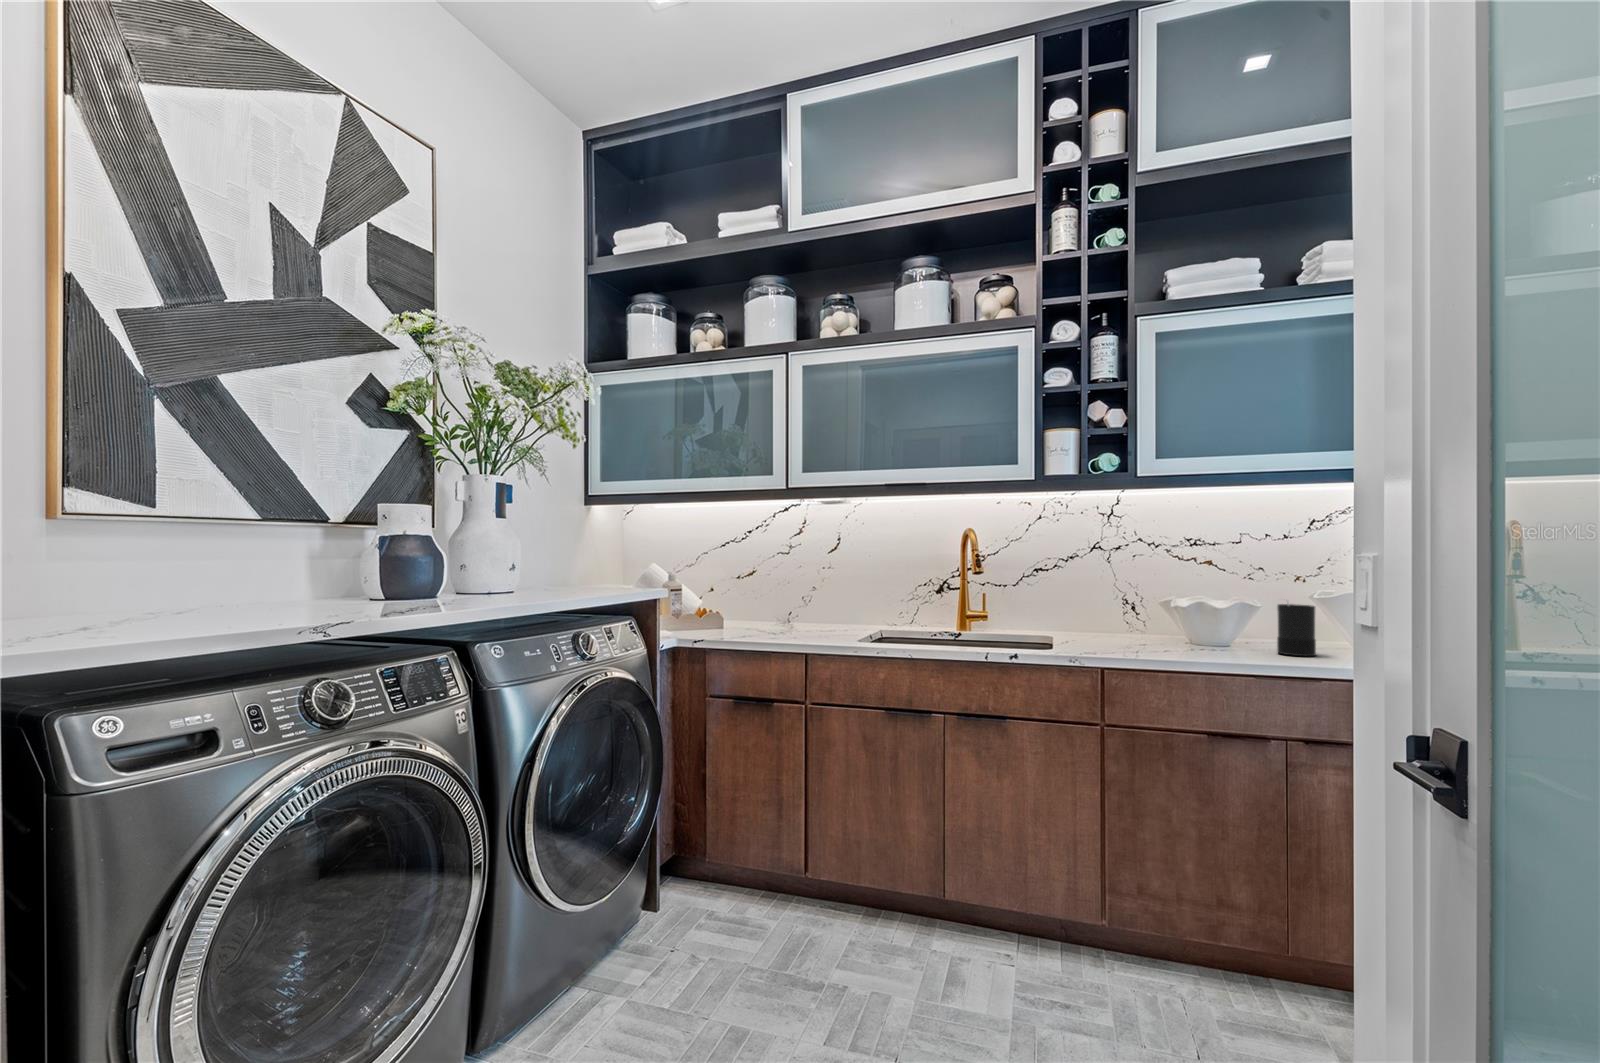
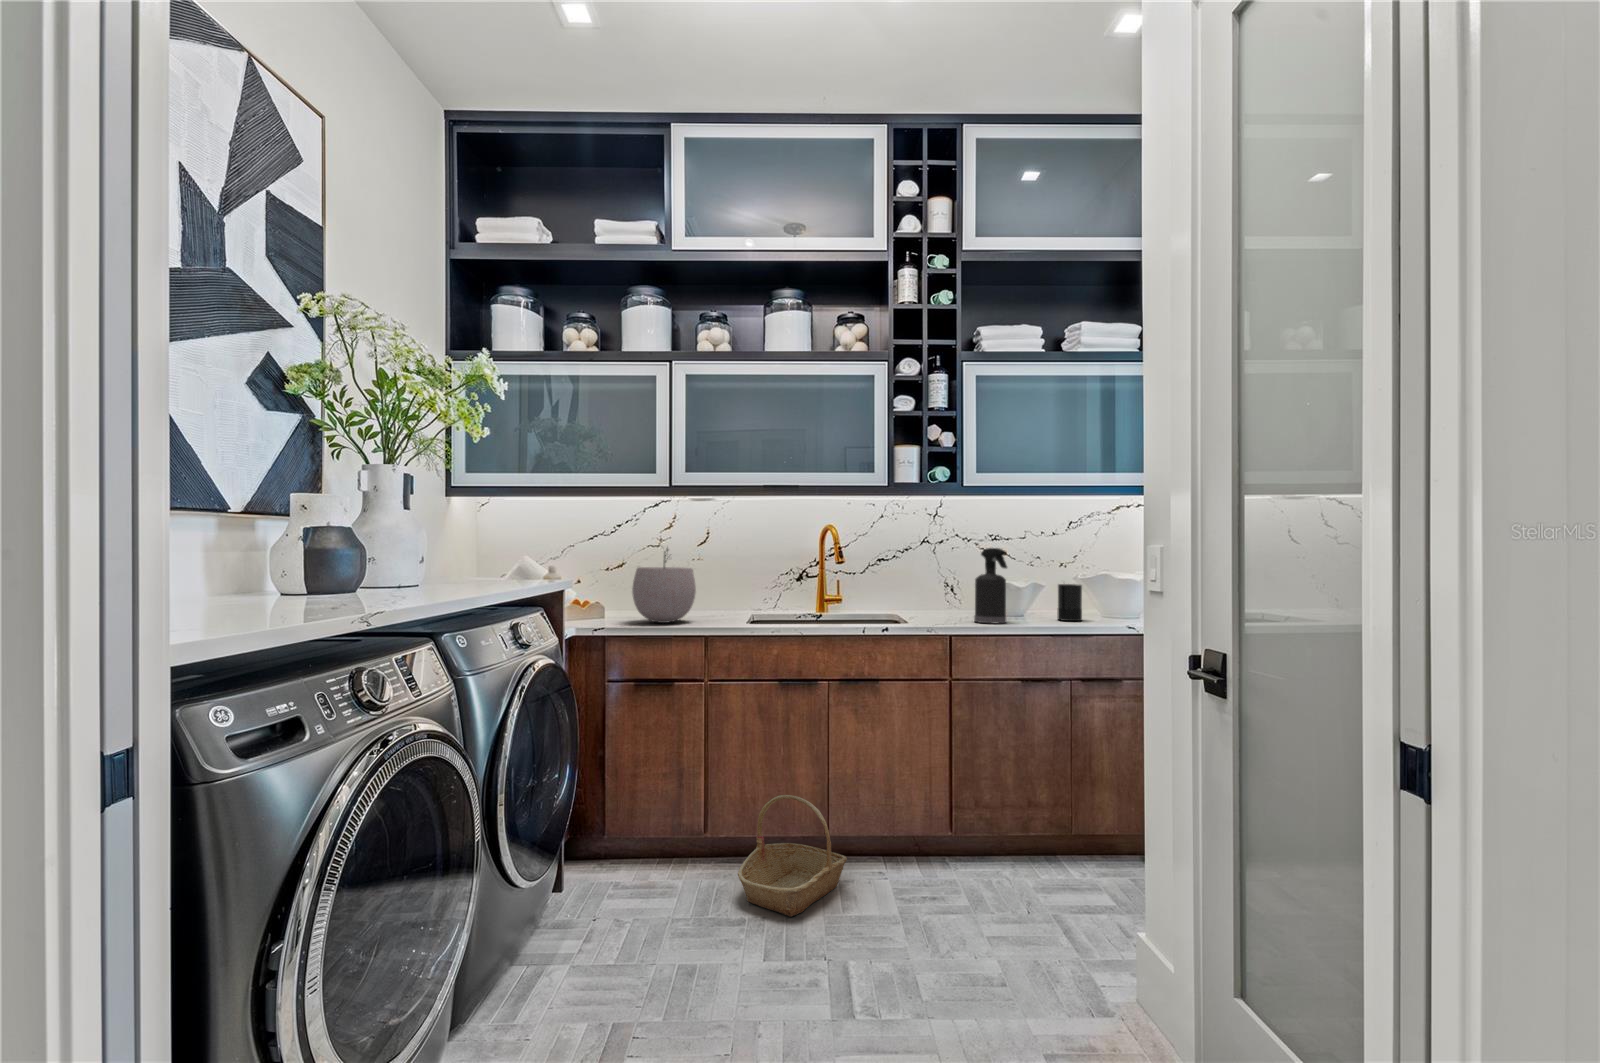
plant pot: none [744,550,812,636] -> present [632,548,696,623]
spray bottle: none [1149,555,1195,655] -> present [974,548,1007,624]
basket: none [823,846,962,999] -> present [738,795,847,917]

